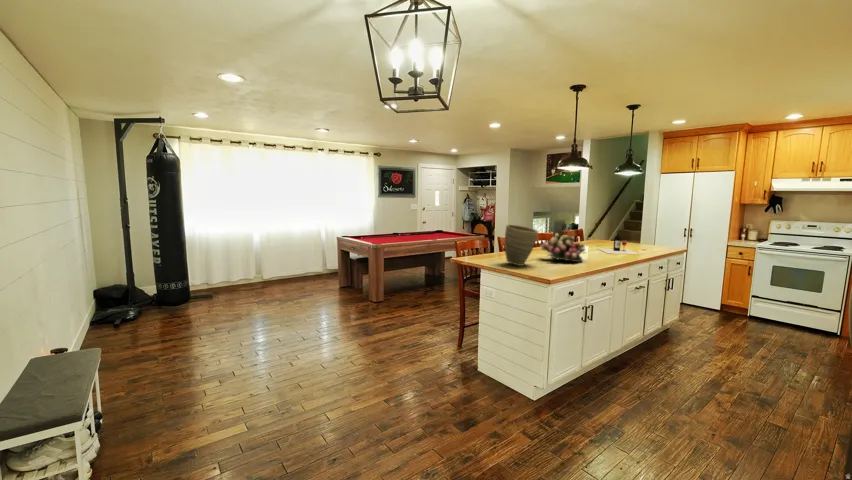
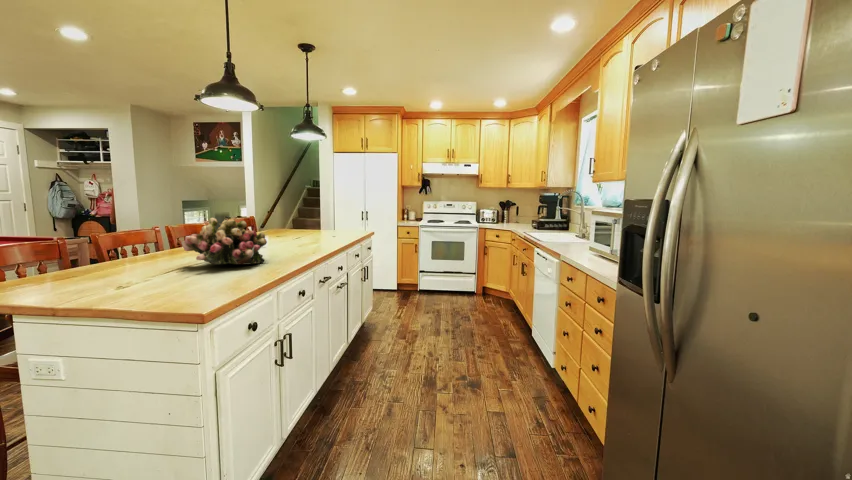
vase: present [505,225,538,266] -> none [75,200,168,291]
wine bottle: present [599,231,640,254] -> none [280,213,338,245]

